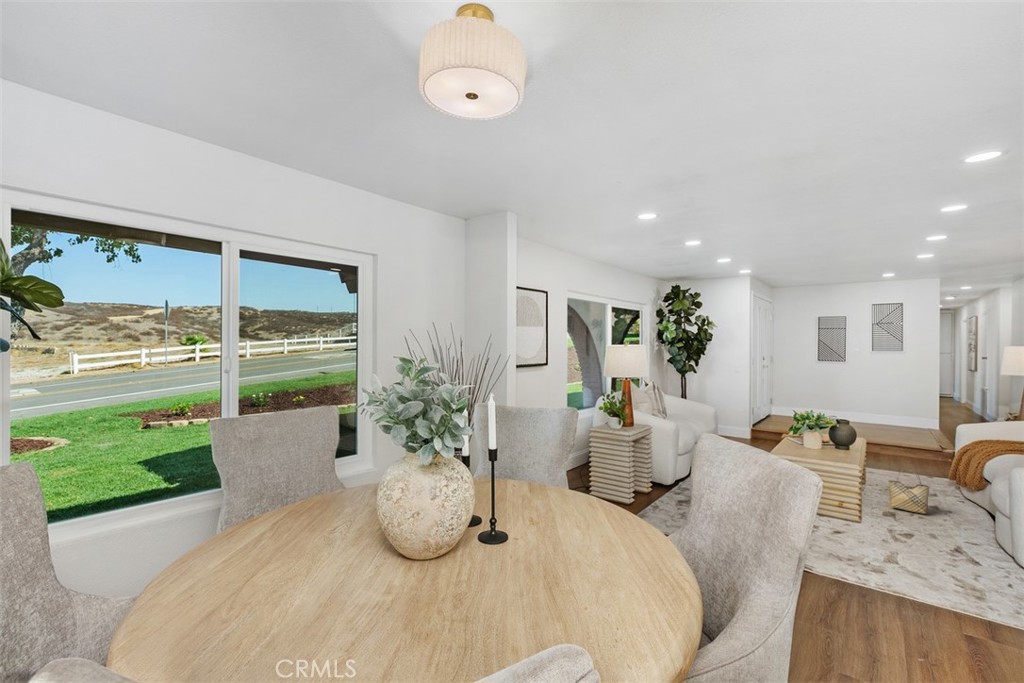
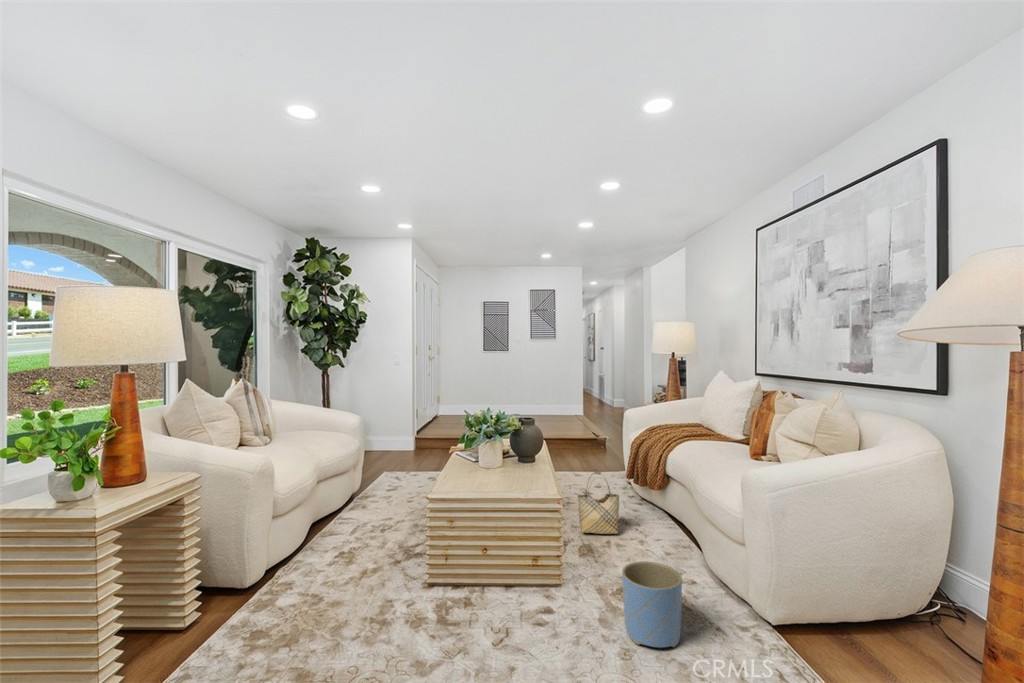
planter: none [900,515,948,564] -> present [622,561,682,648]

